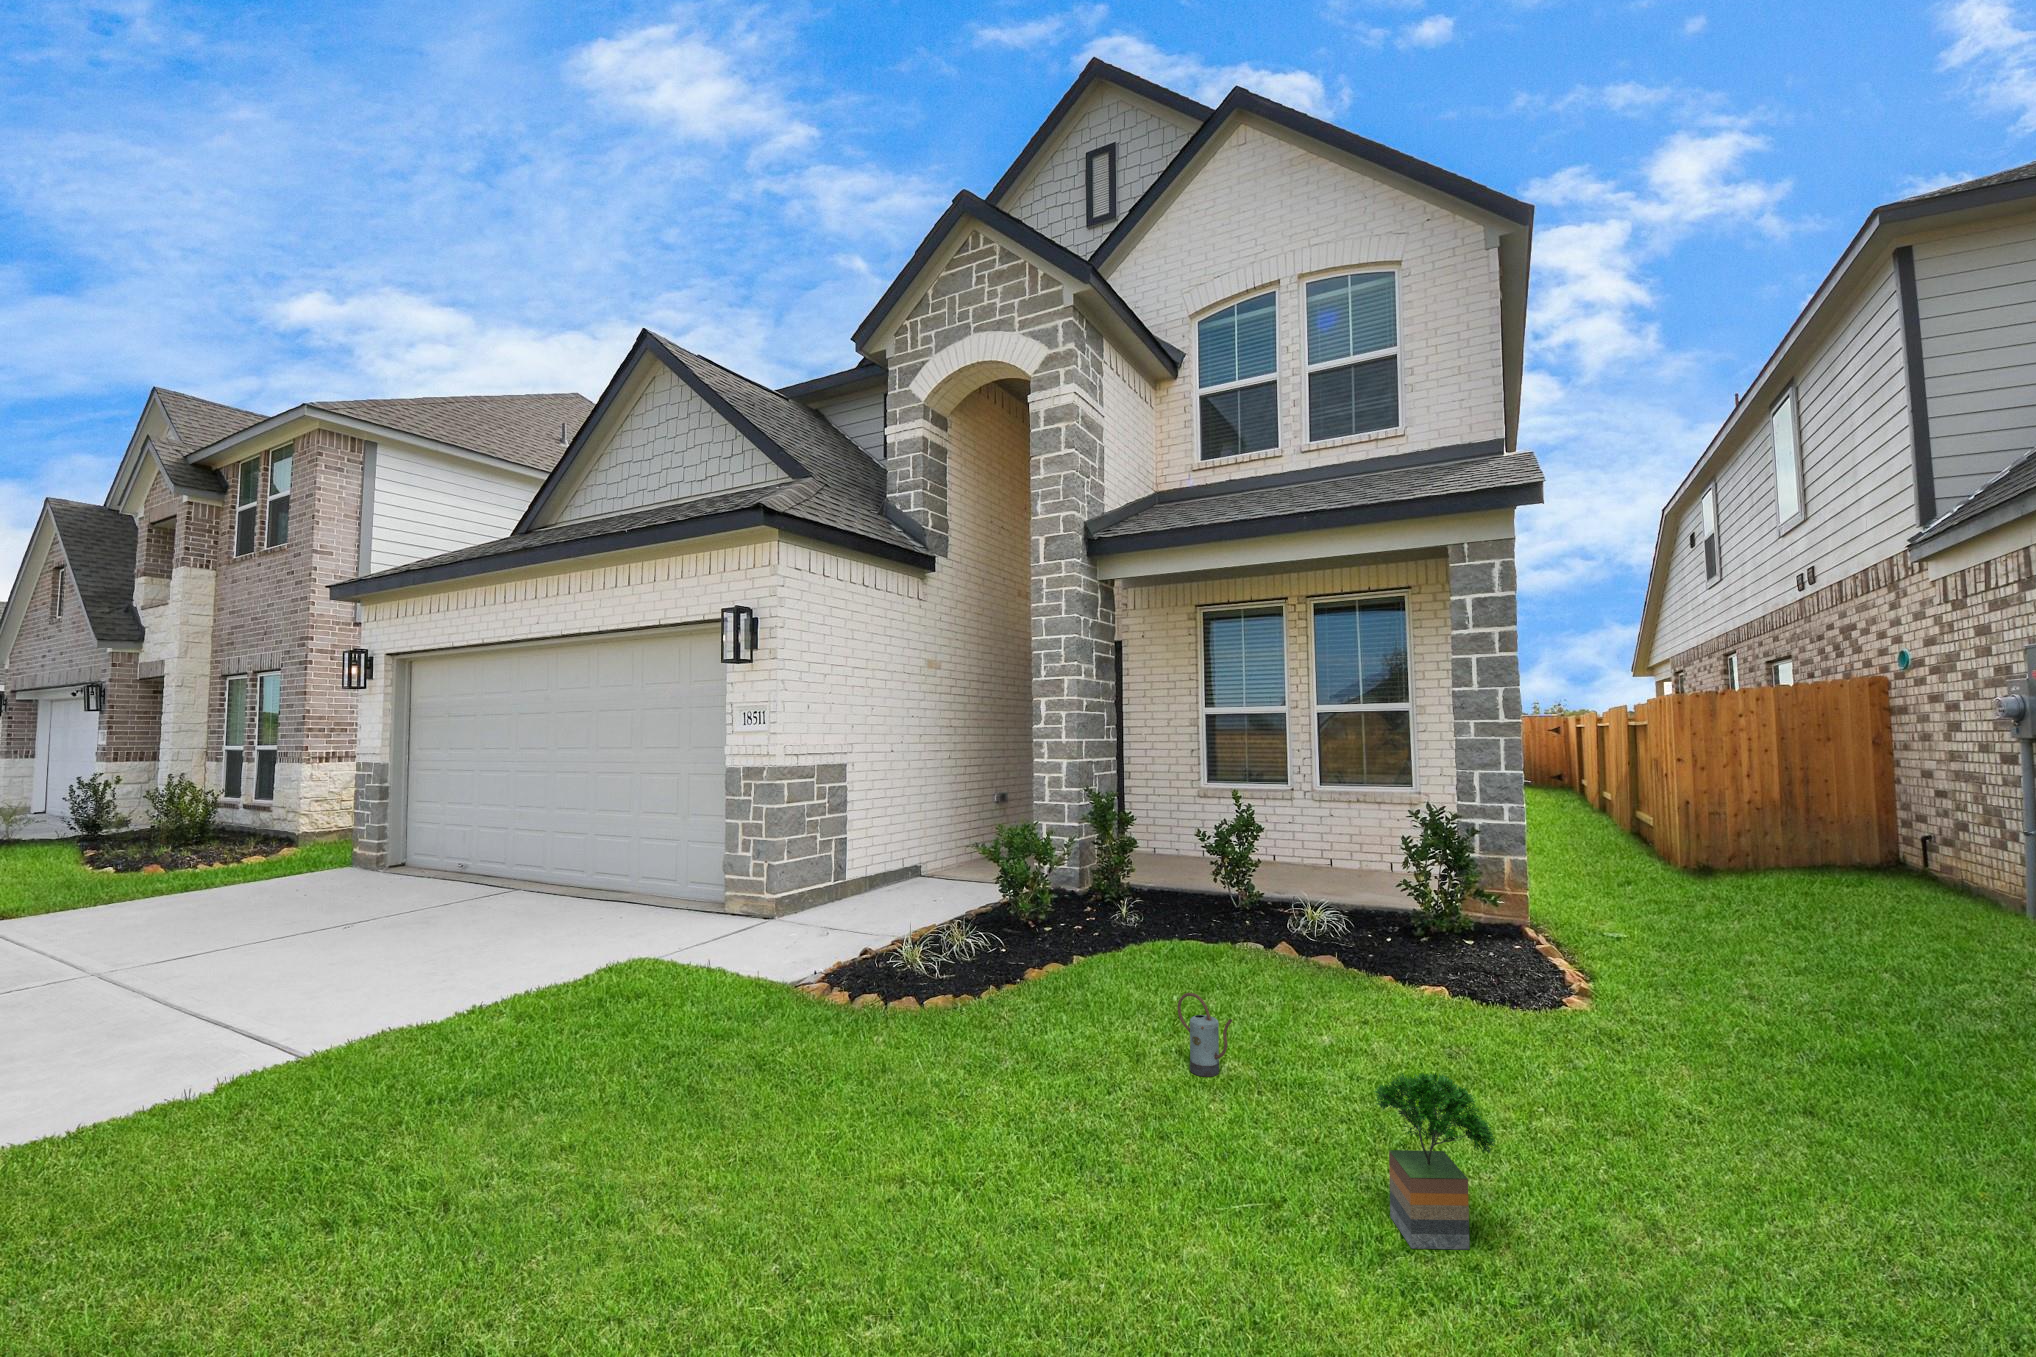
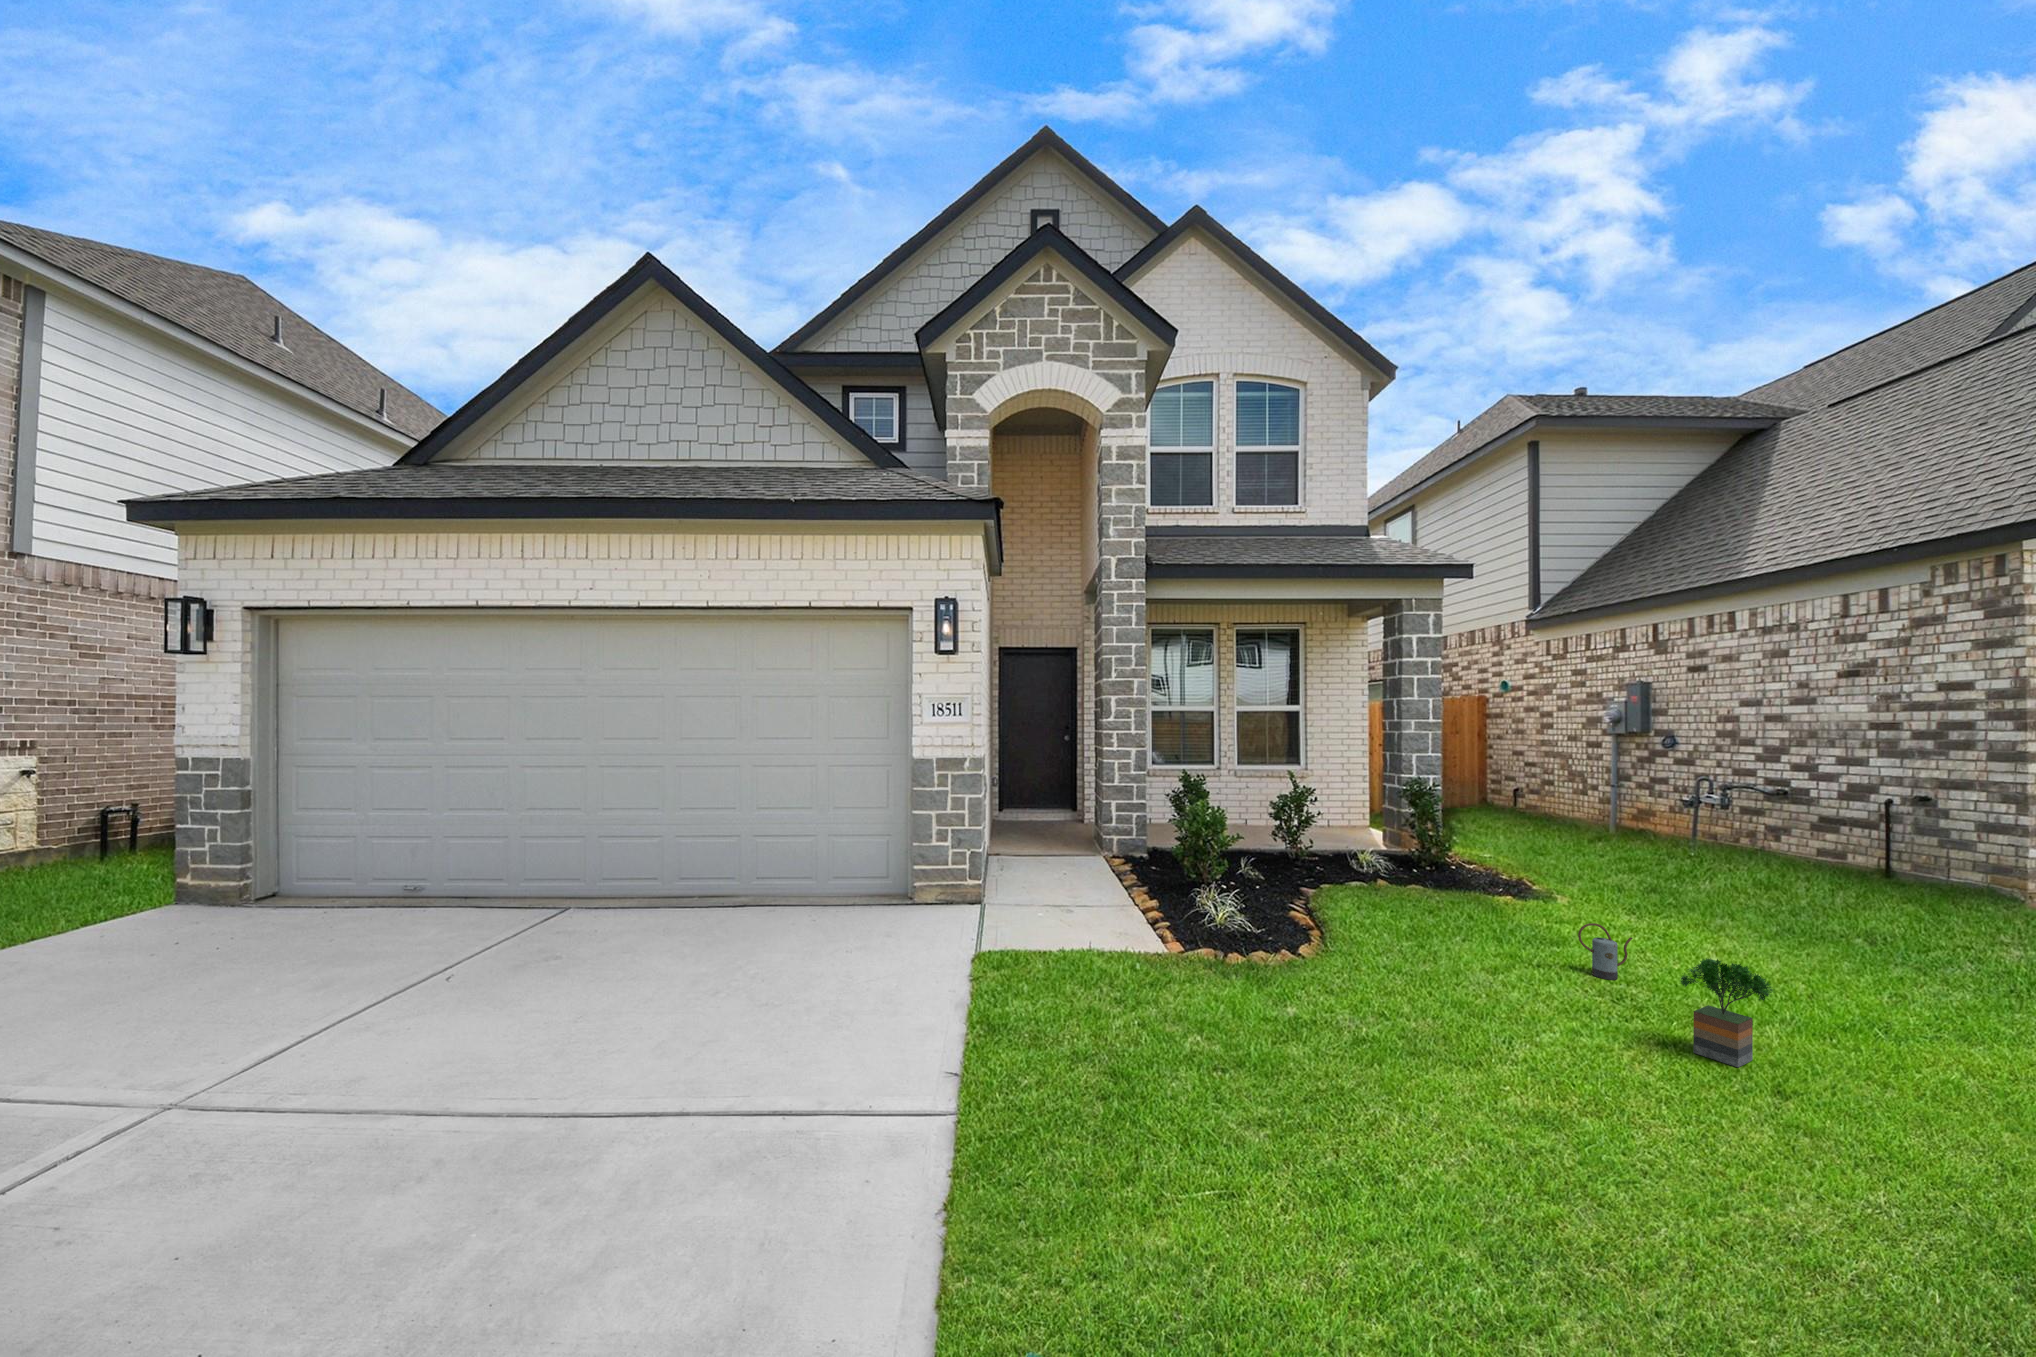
potted tree: present [1373,1072,1495,1249] -> present [1681,958,1773,1067]

